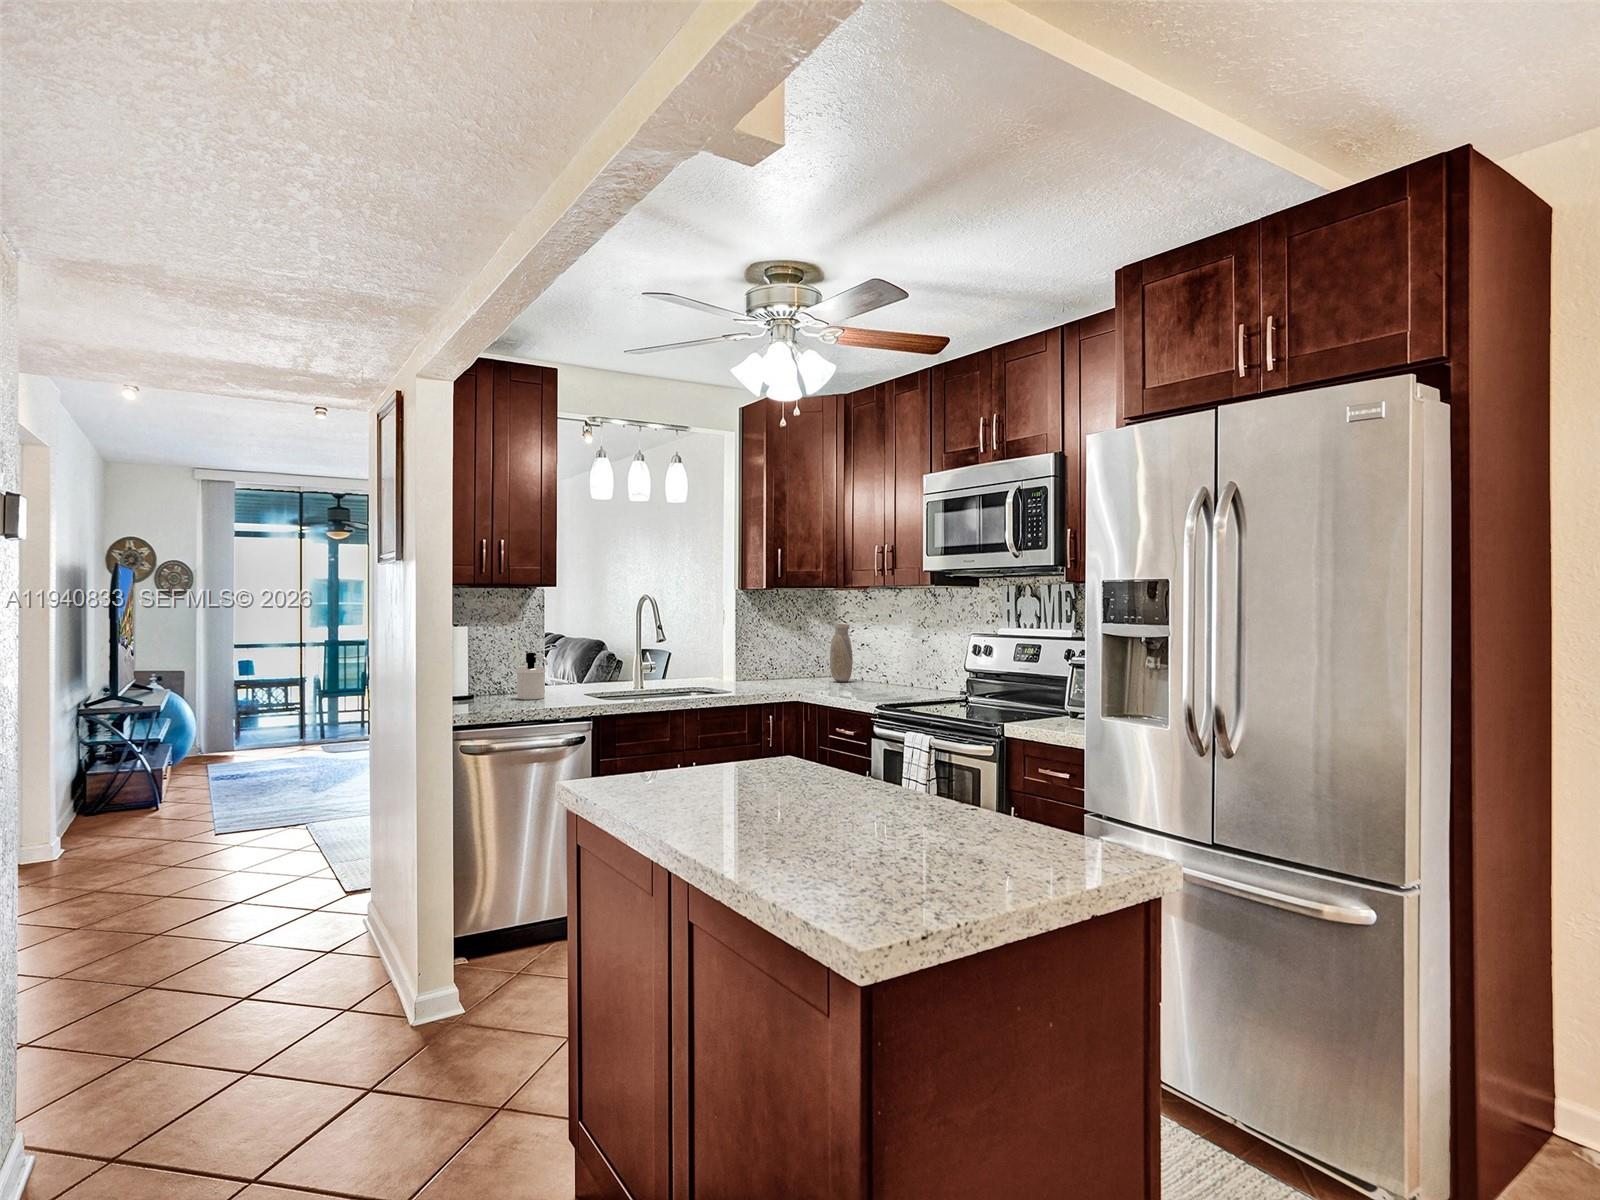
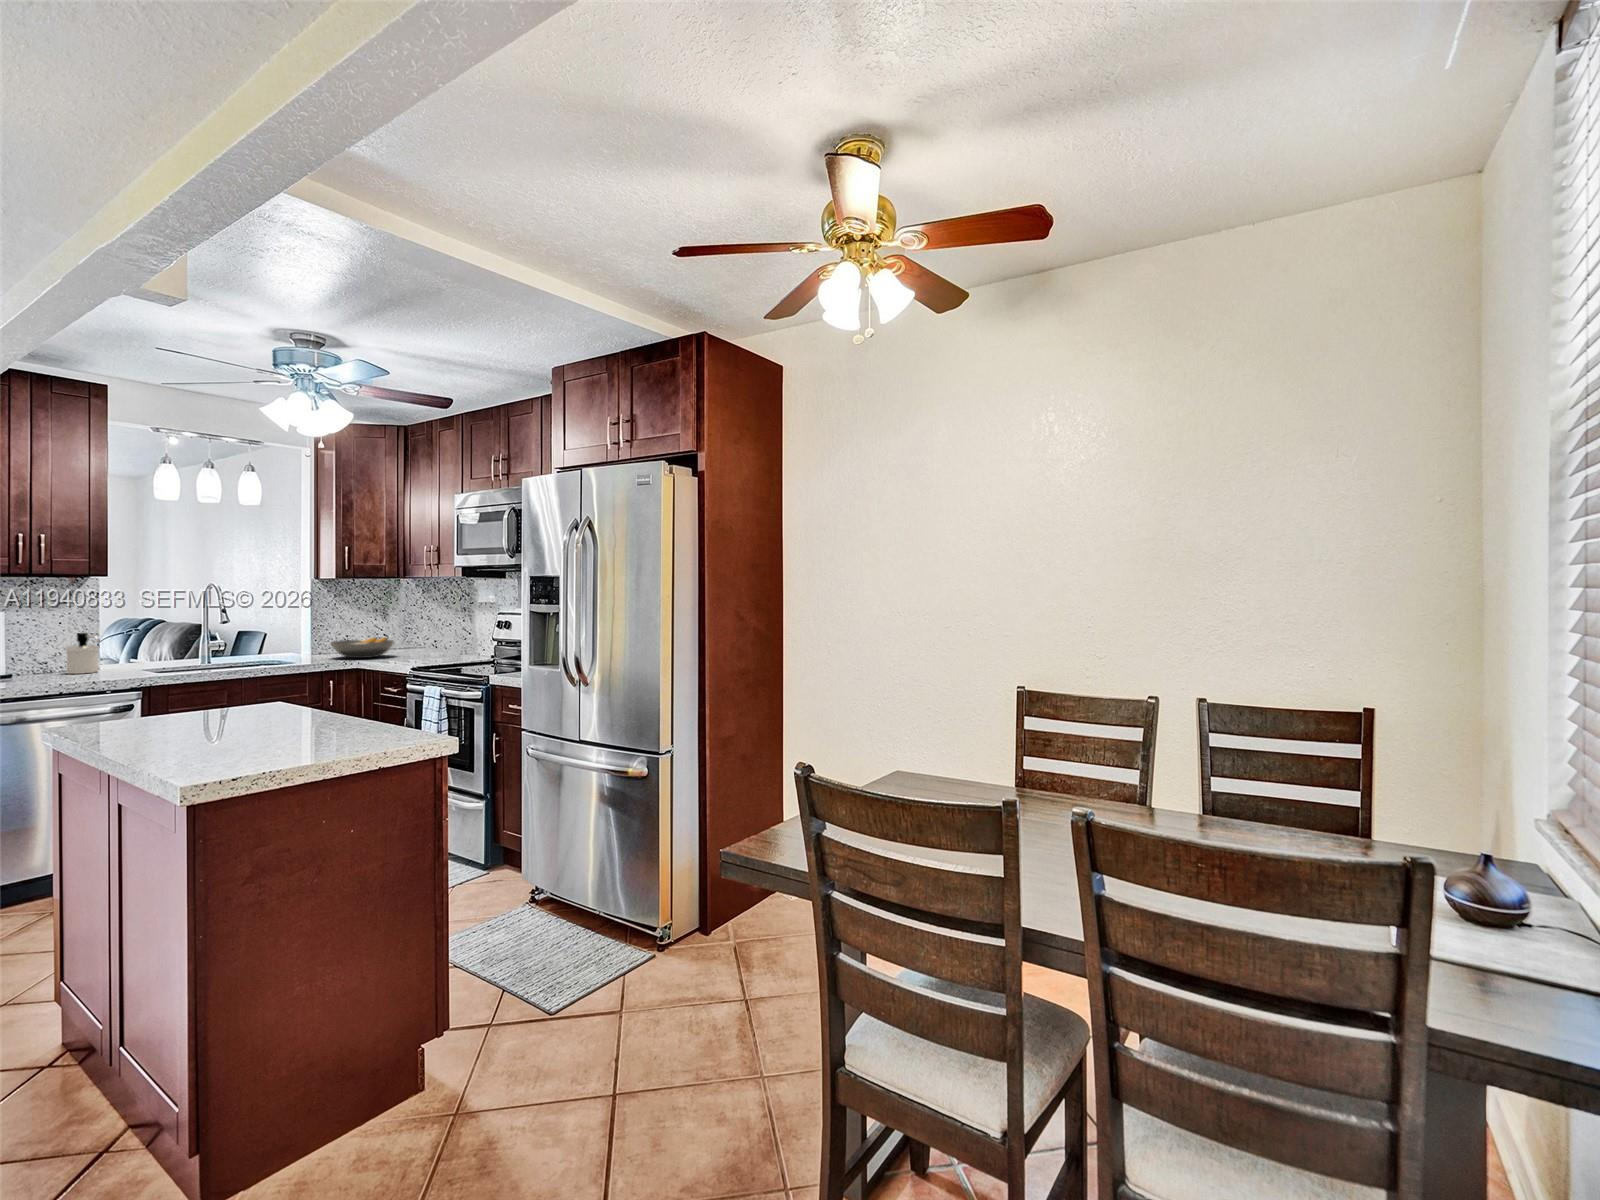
vase: present [830,624,853,682] -> none [398,608,418,652]
fruit bowl: none [762,662,833,688] -> present [331,637,394,658]

